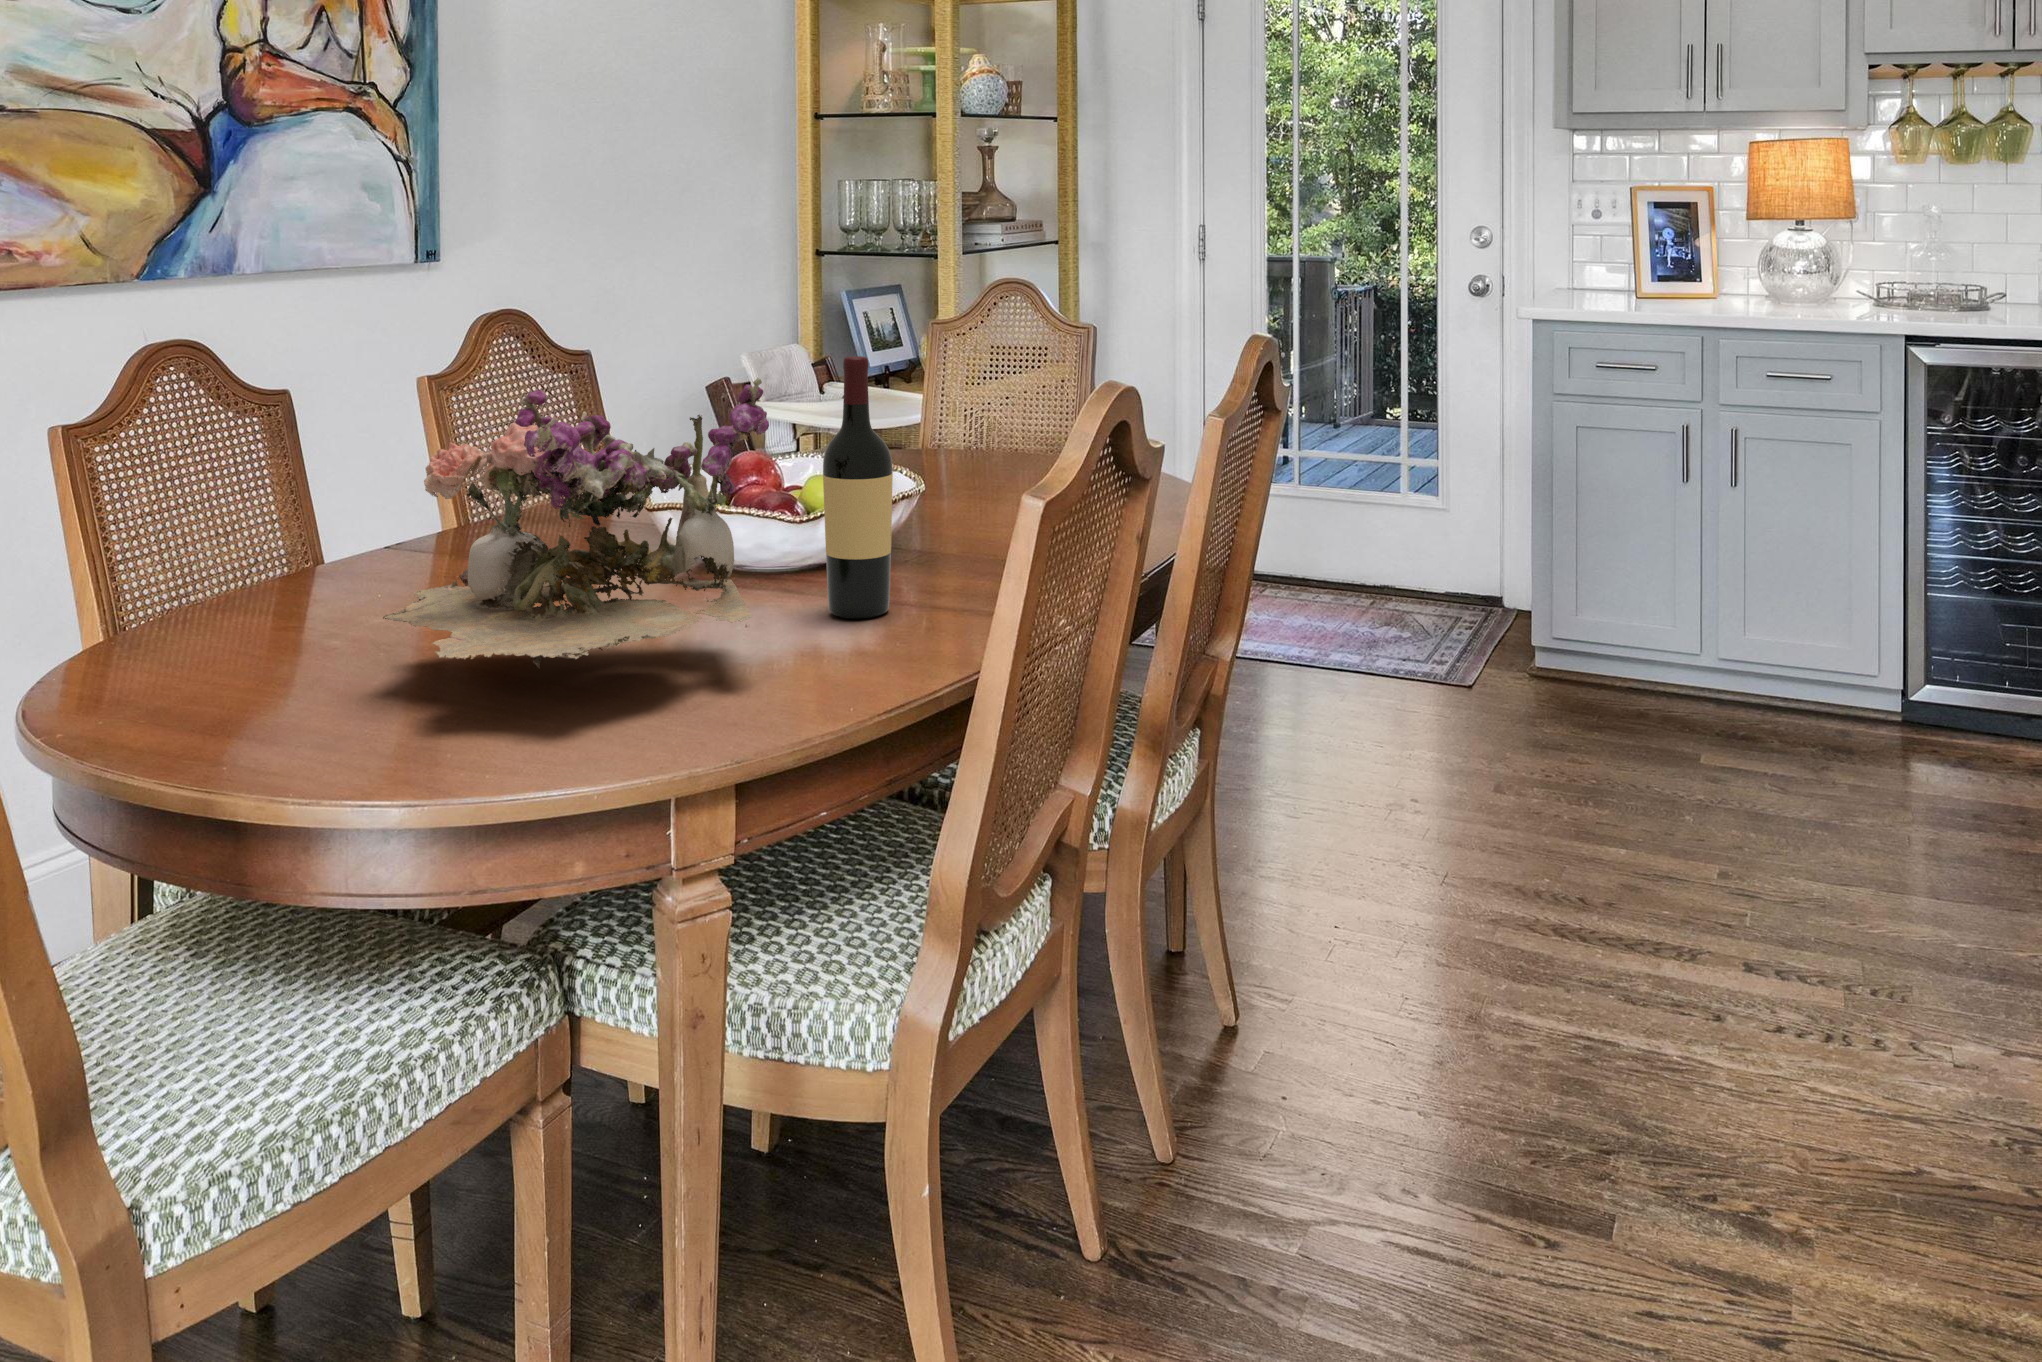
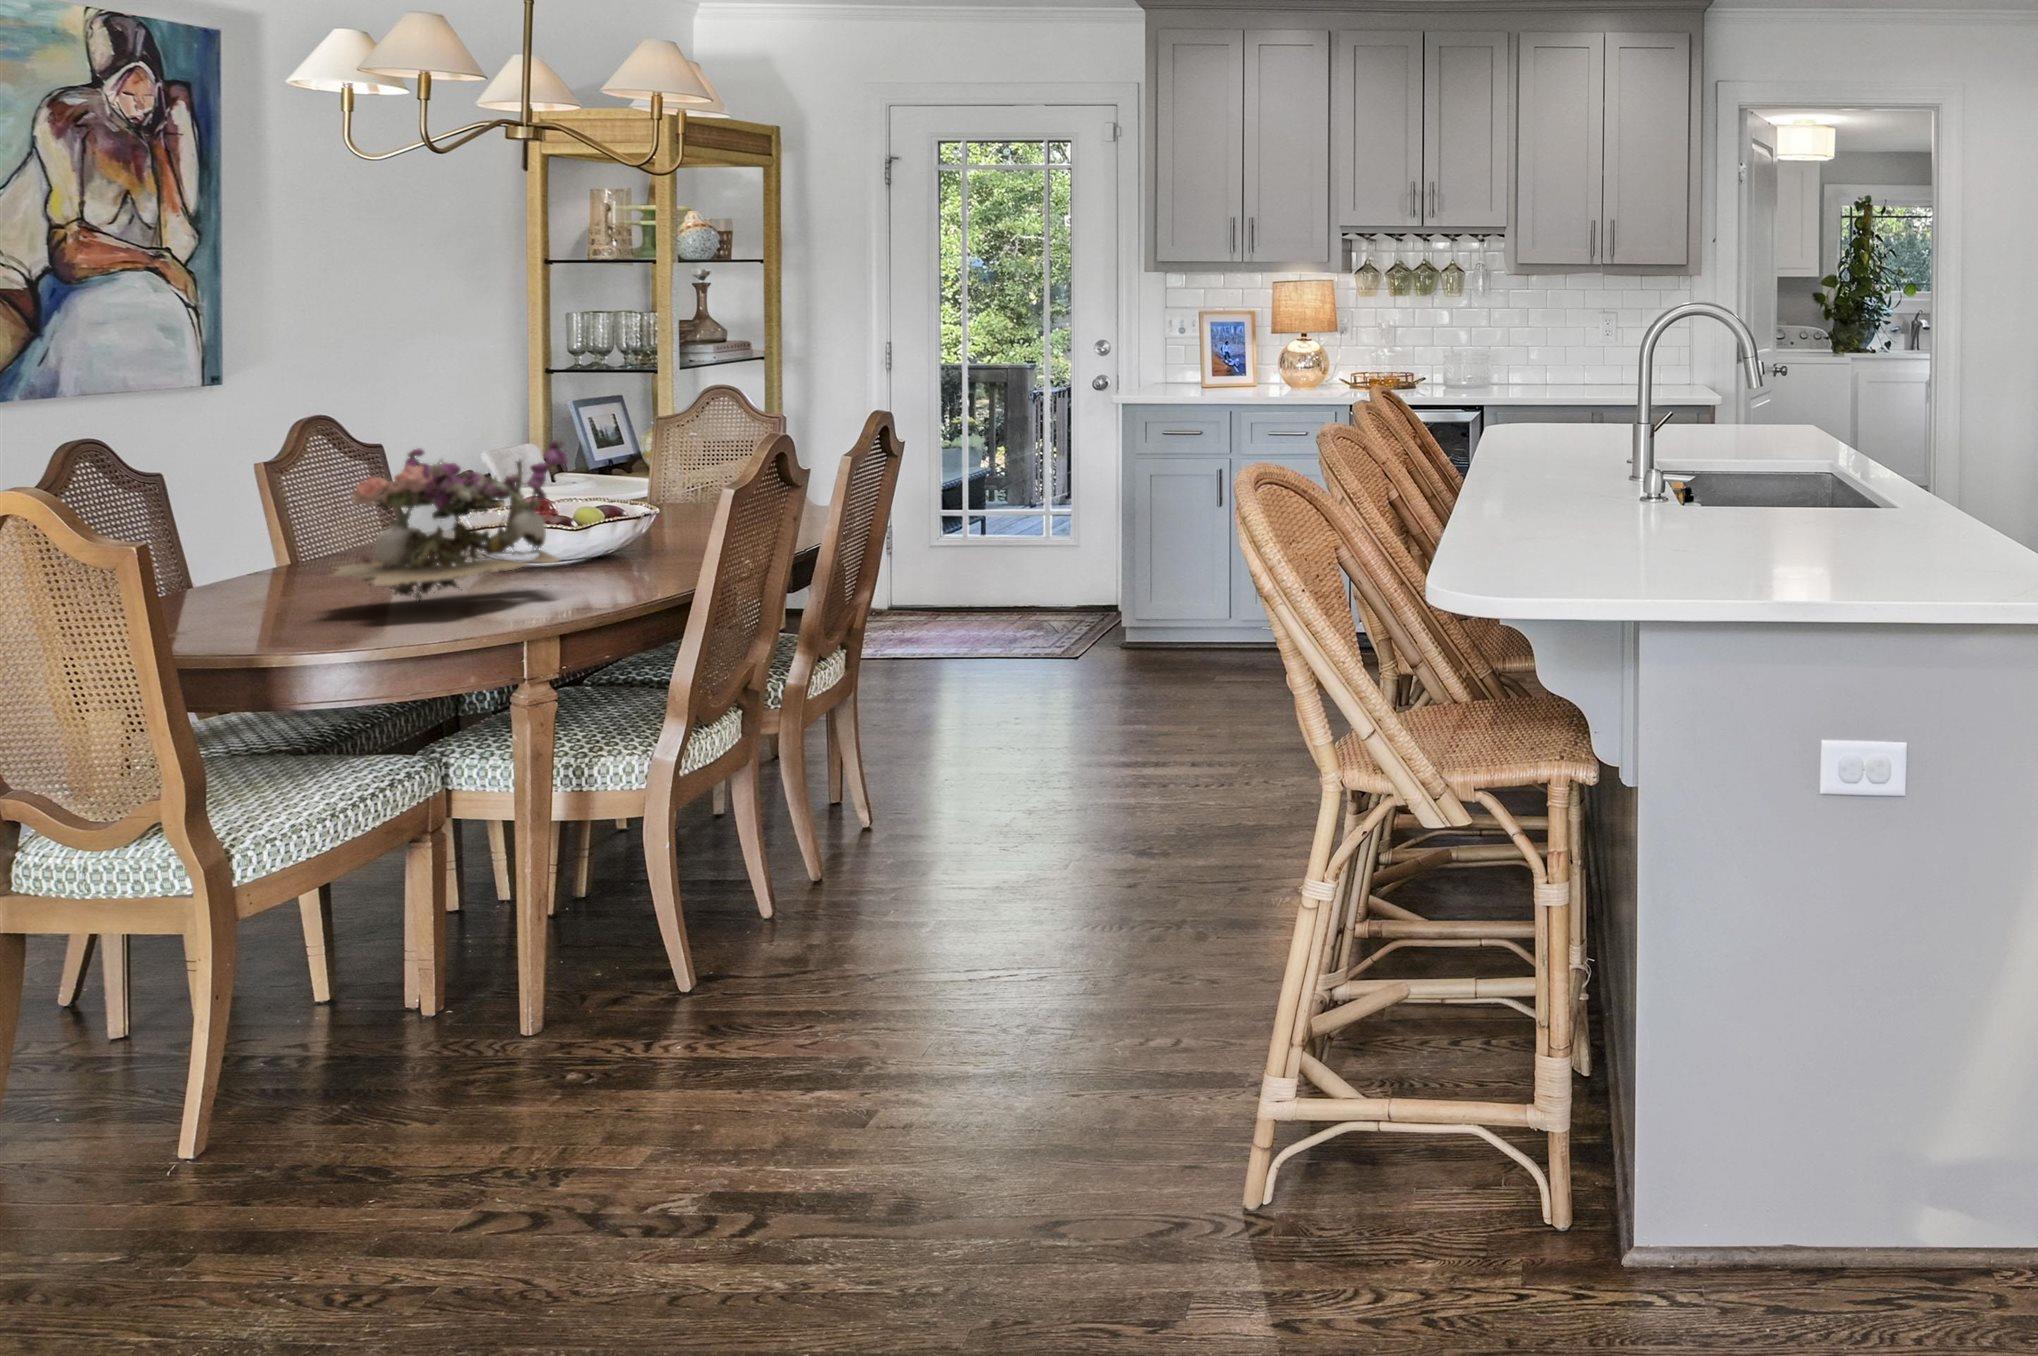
wine bottle: present [823,356,893,619] -> none [596,426,640,573]

